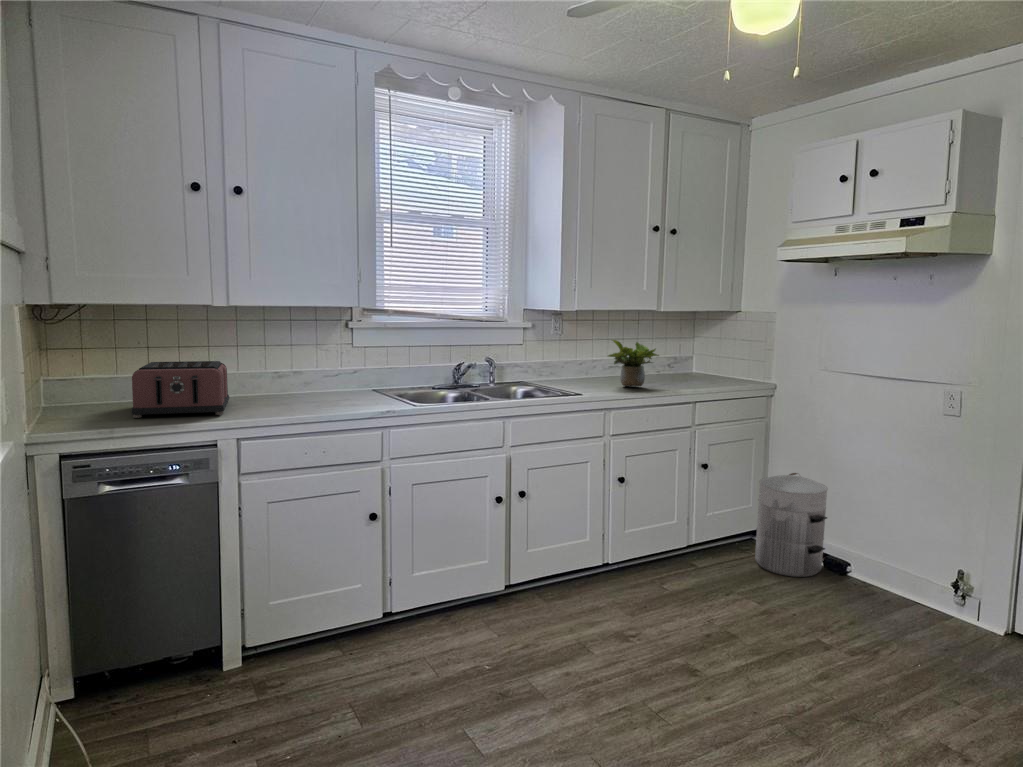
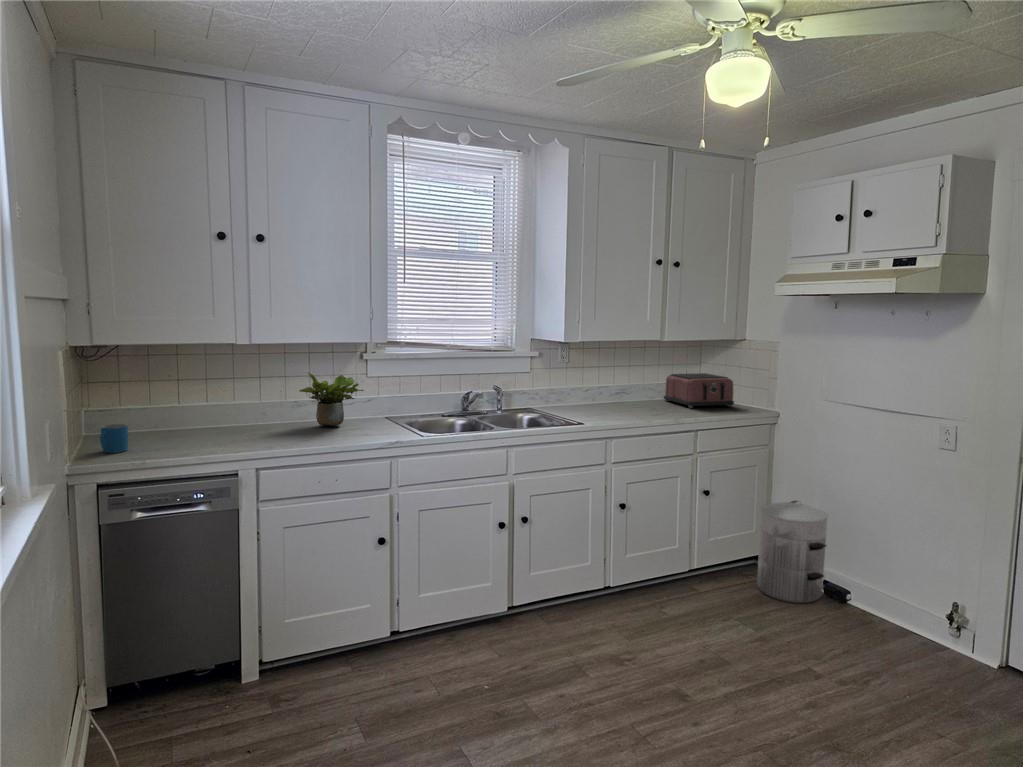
potted plant: present [608,340,659,386] -> present [300,373,363,426]
toaster: present [131,361,229,418] -> present [664,373,734,408]
mug: none [63,391,95,421] -> present [100,424,128,453]

